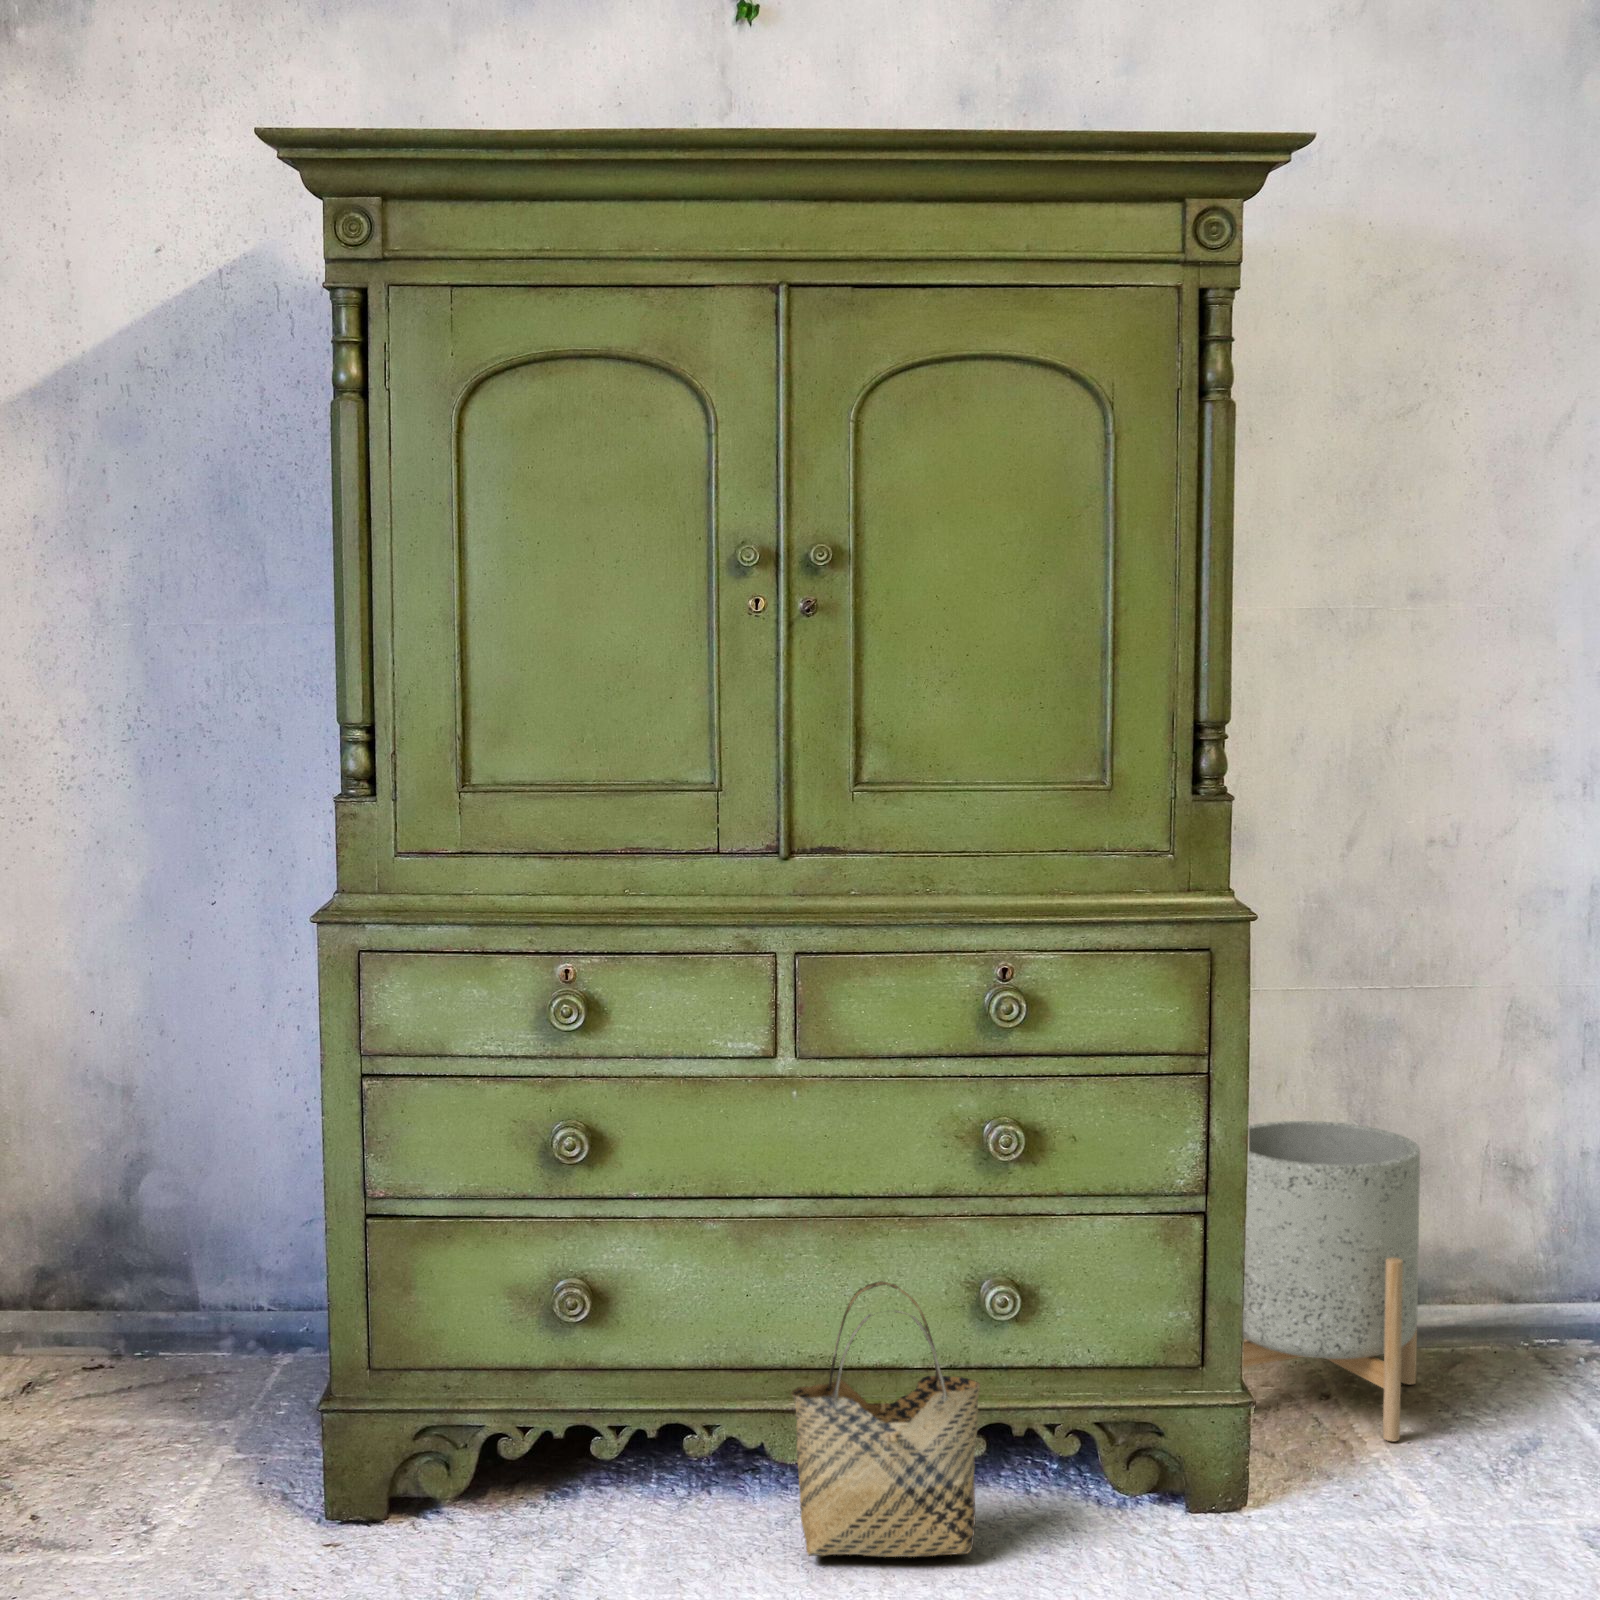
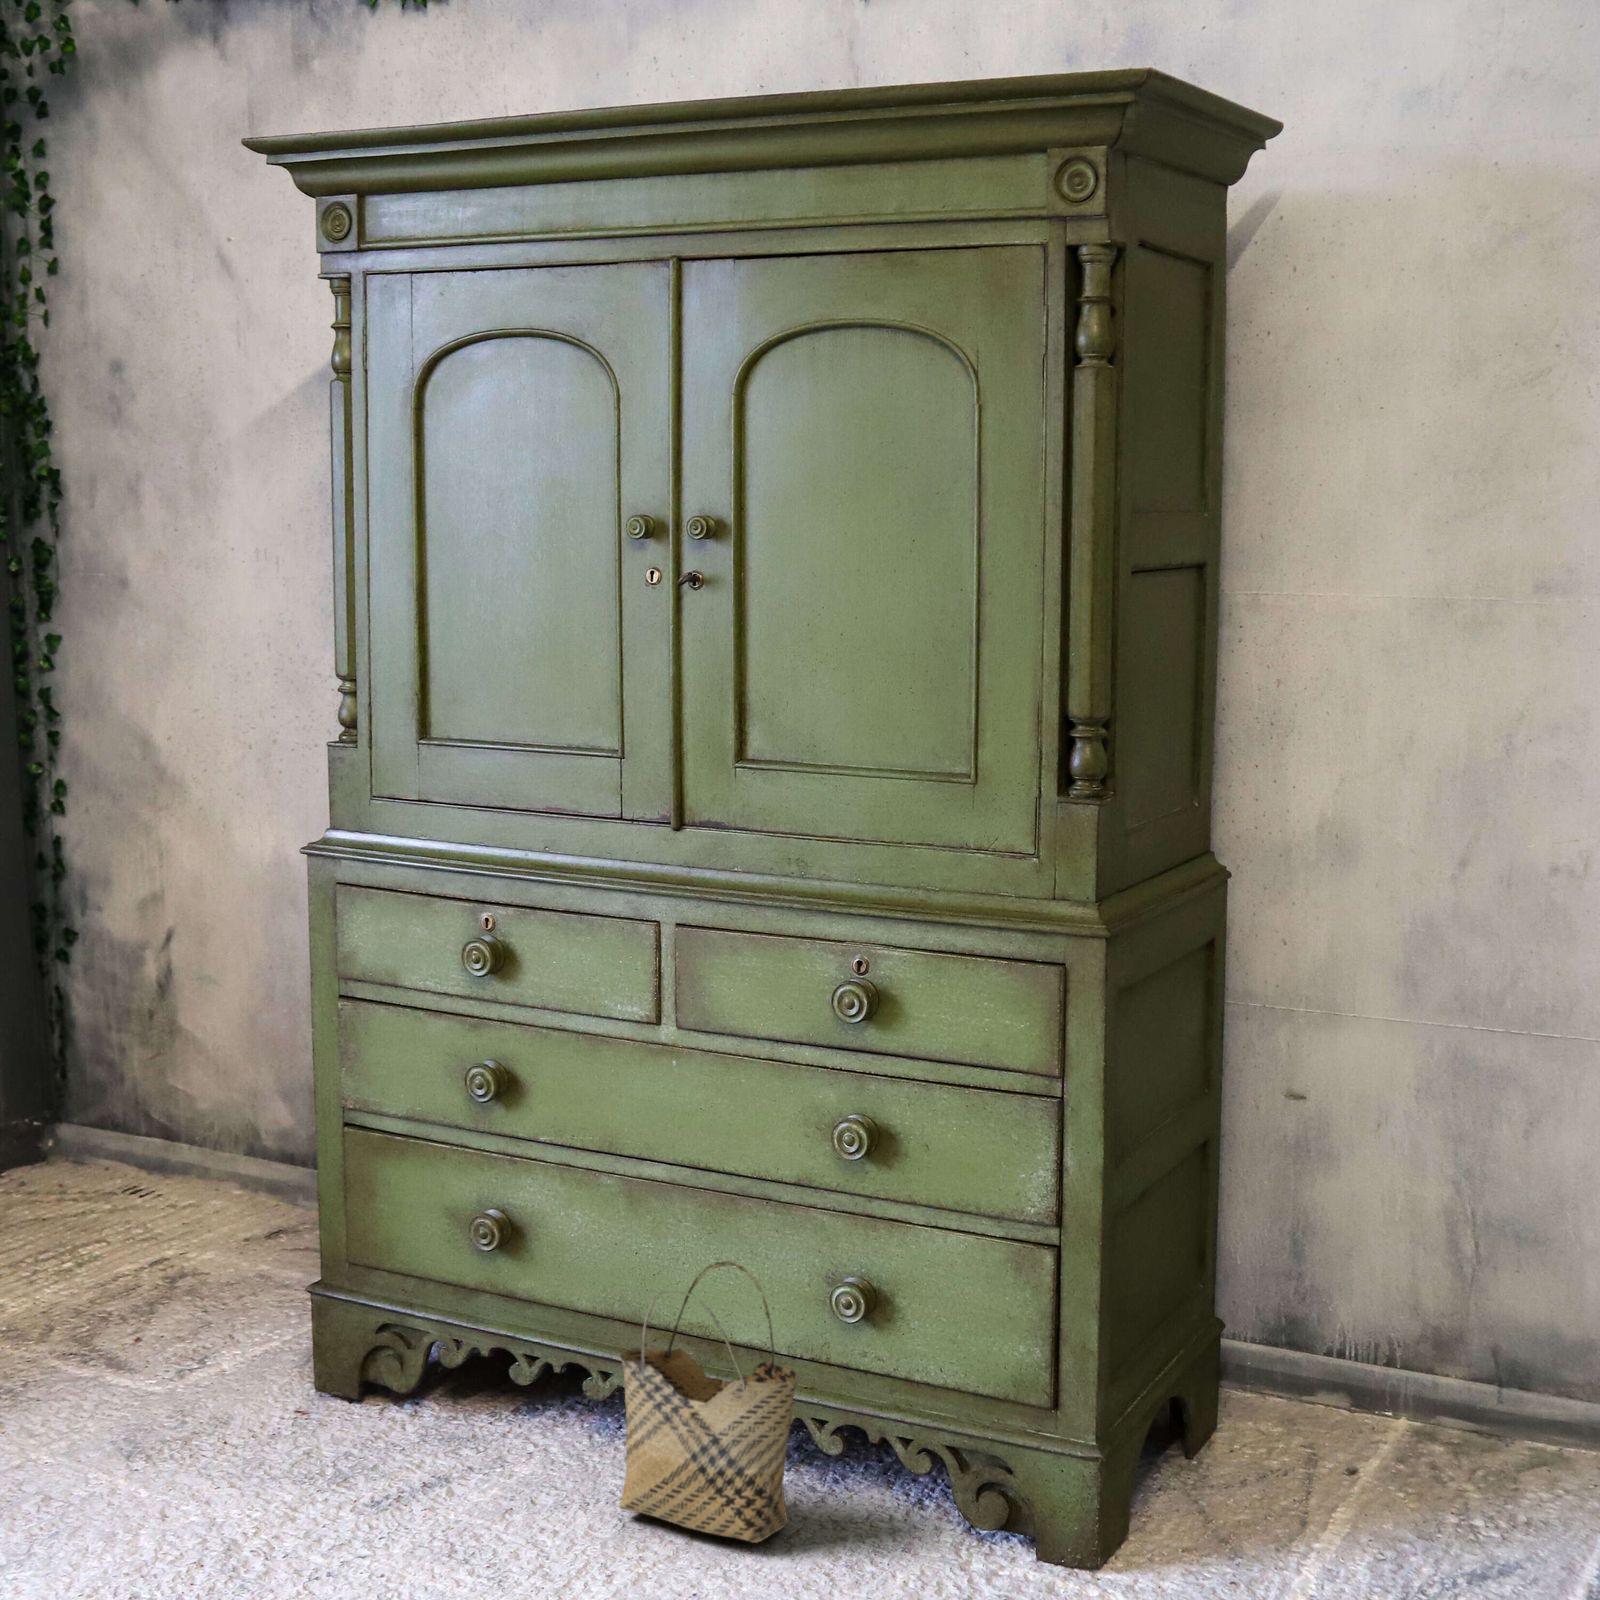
planter: present [1243,1121,1420,1441] -> none [1193,1160,1475,1539]

